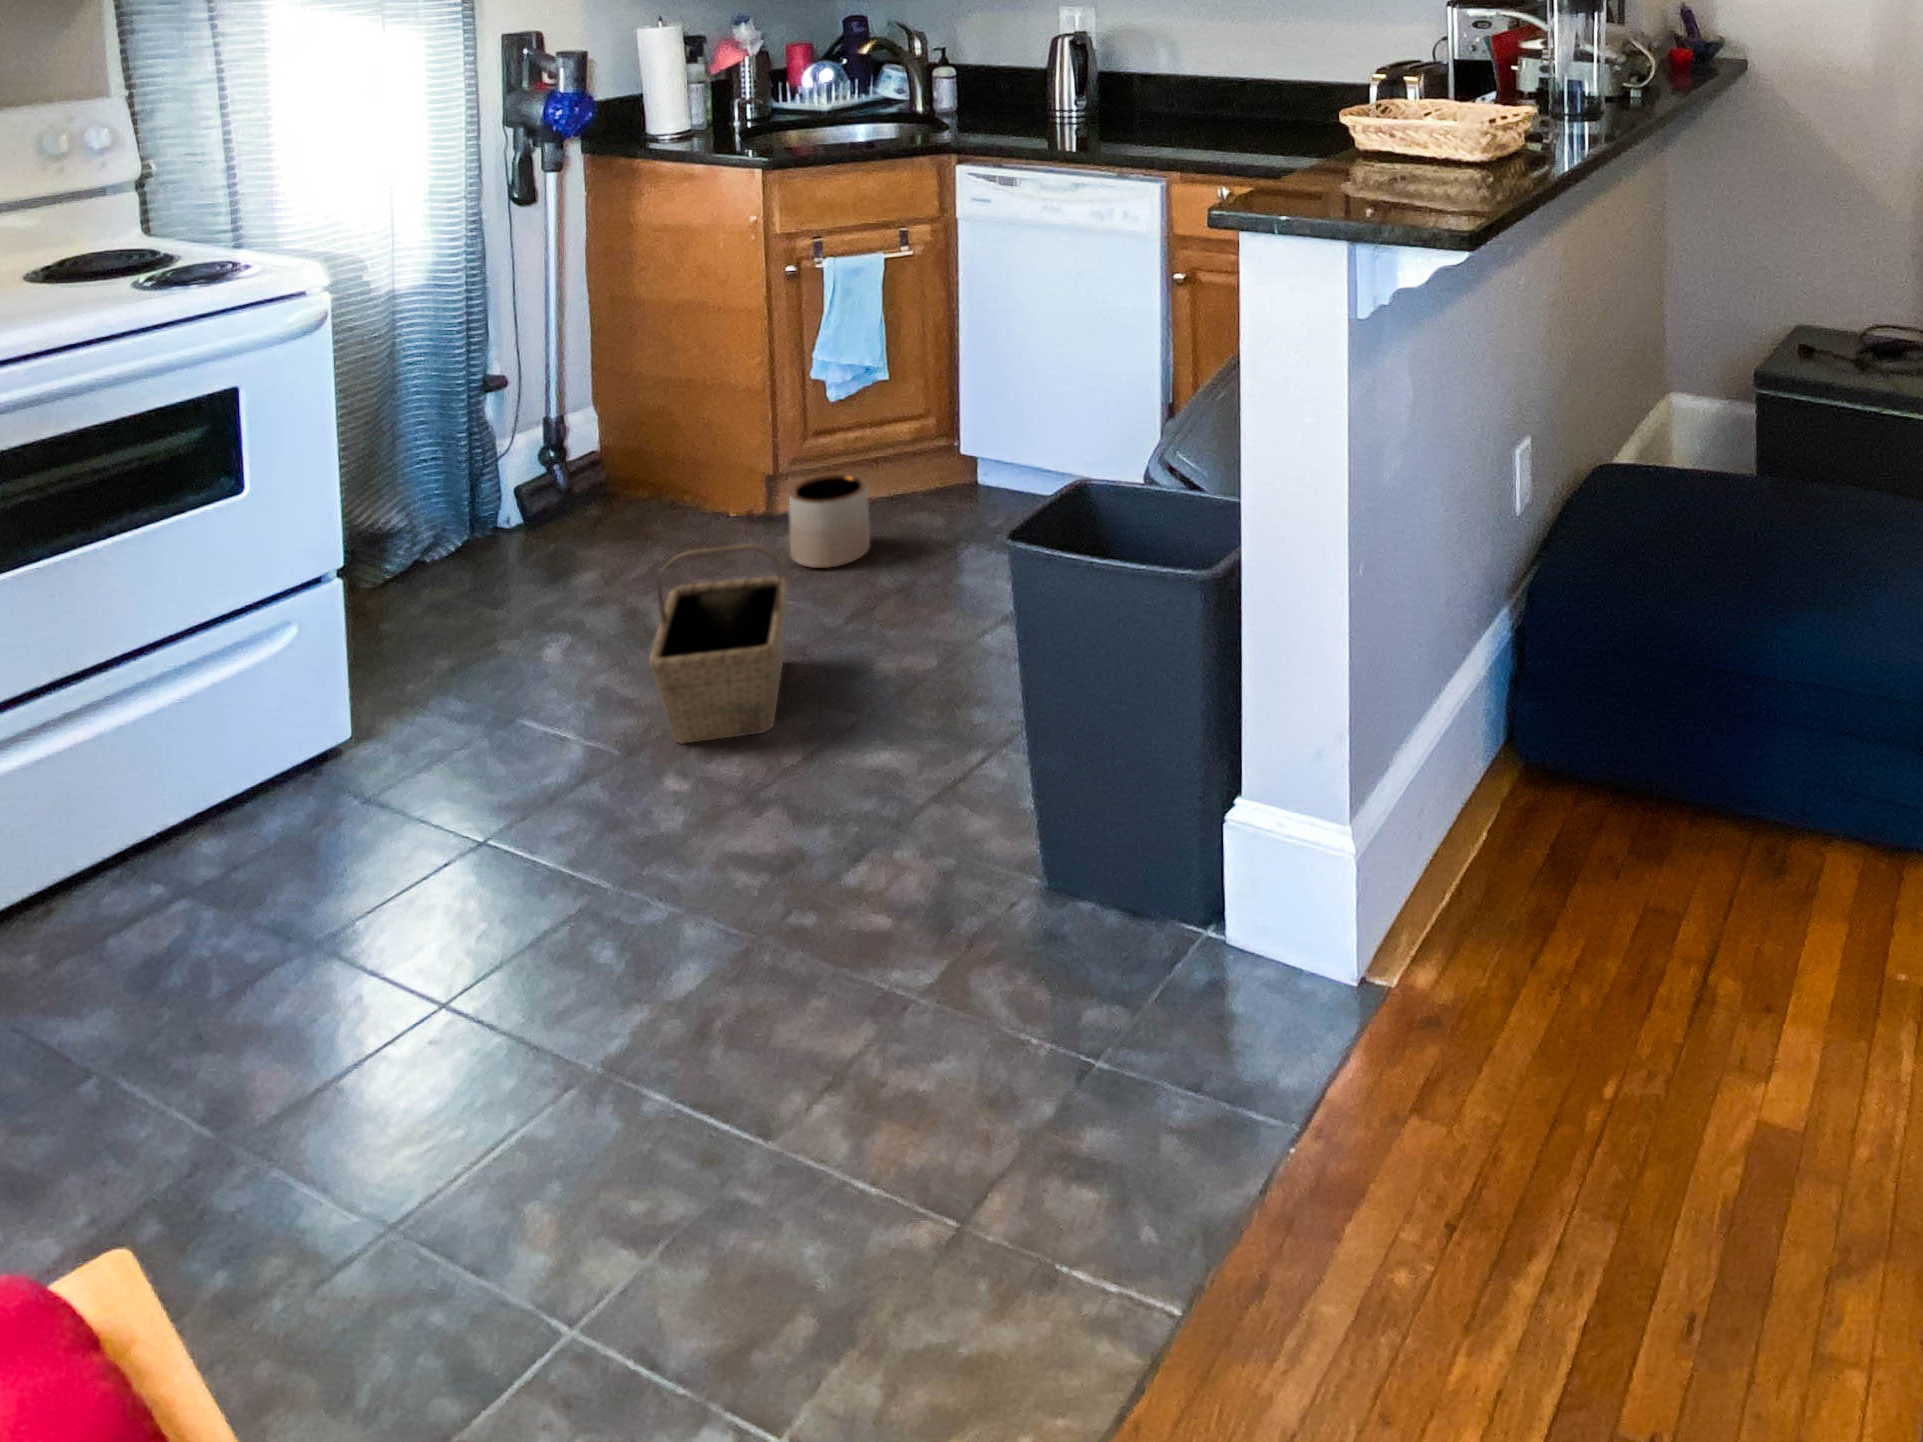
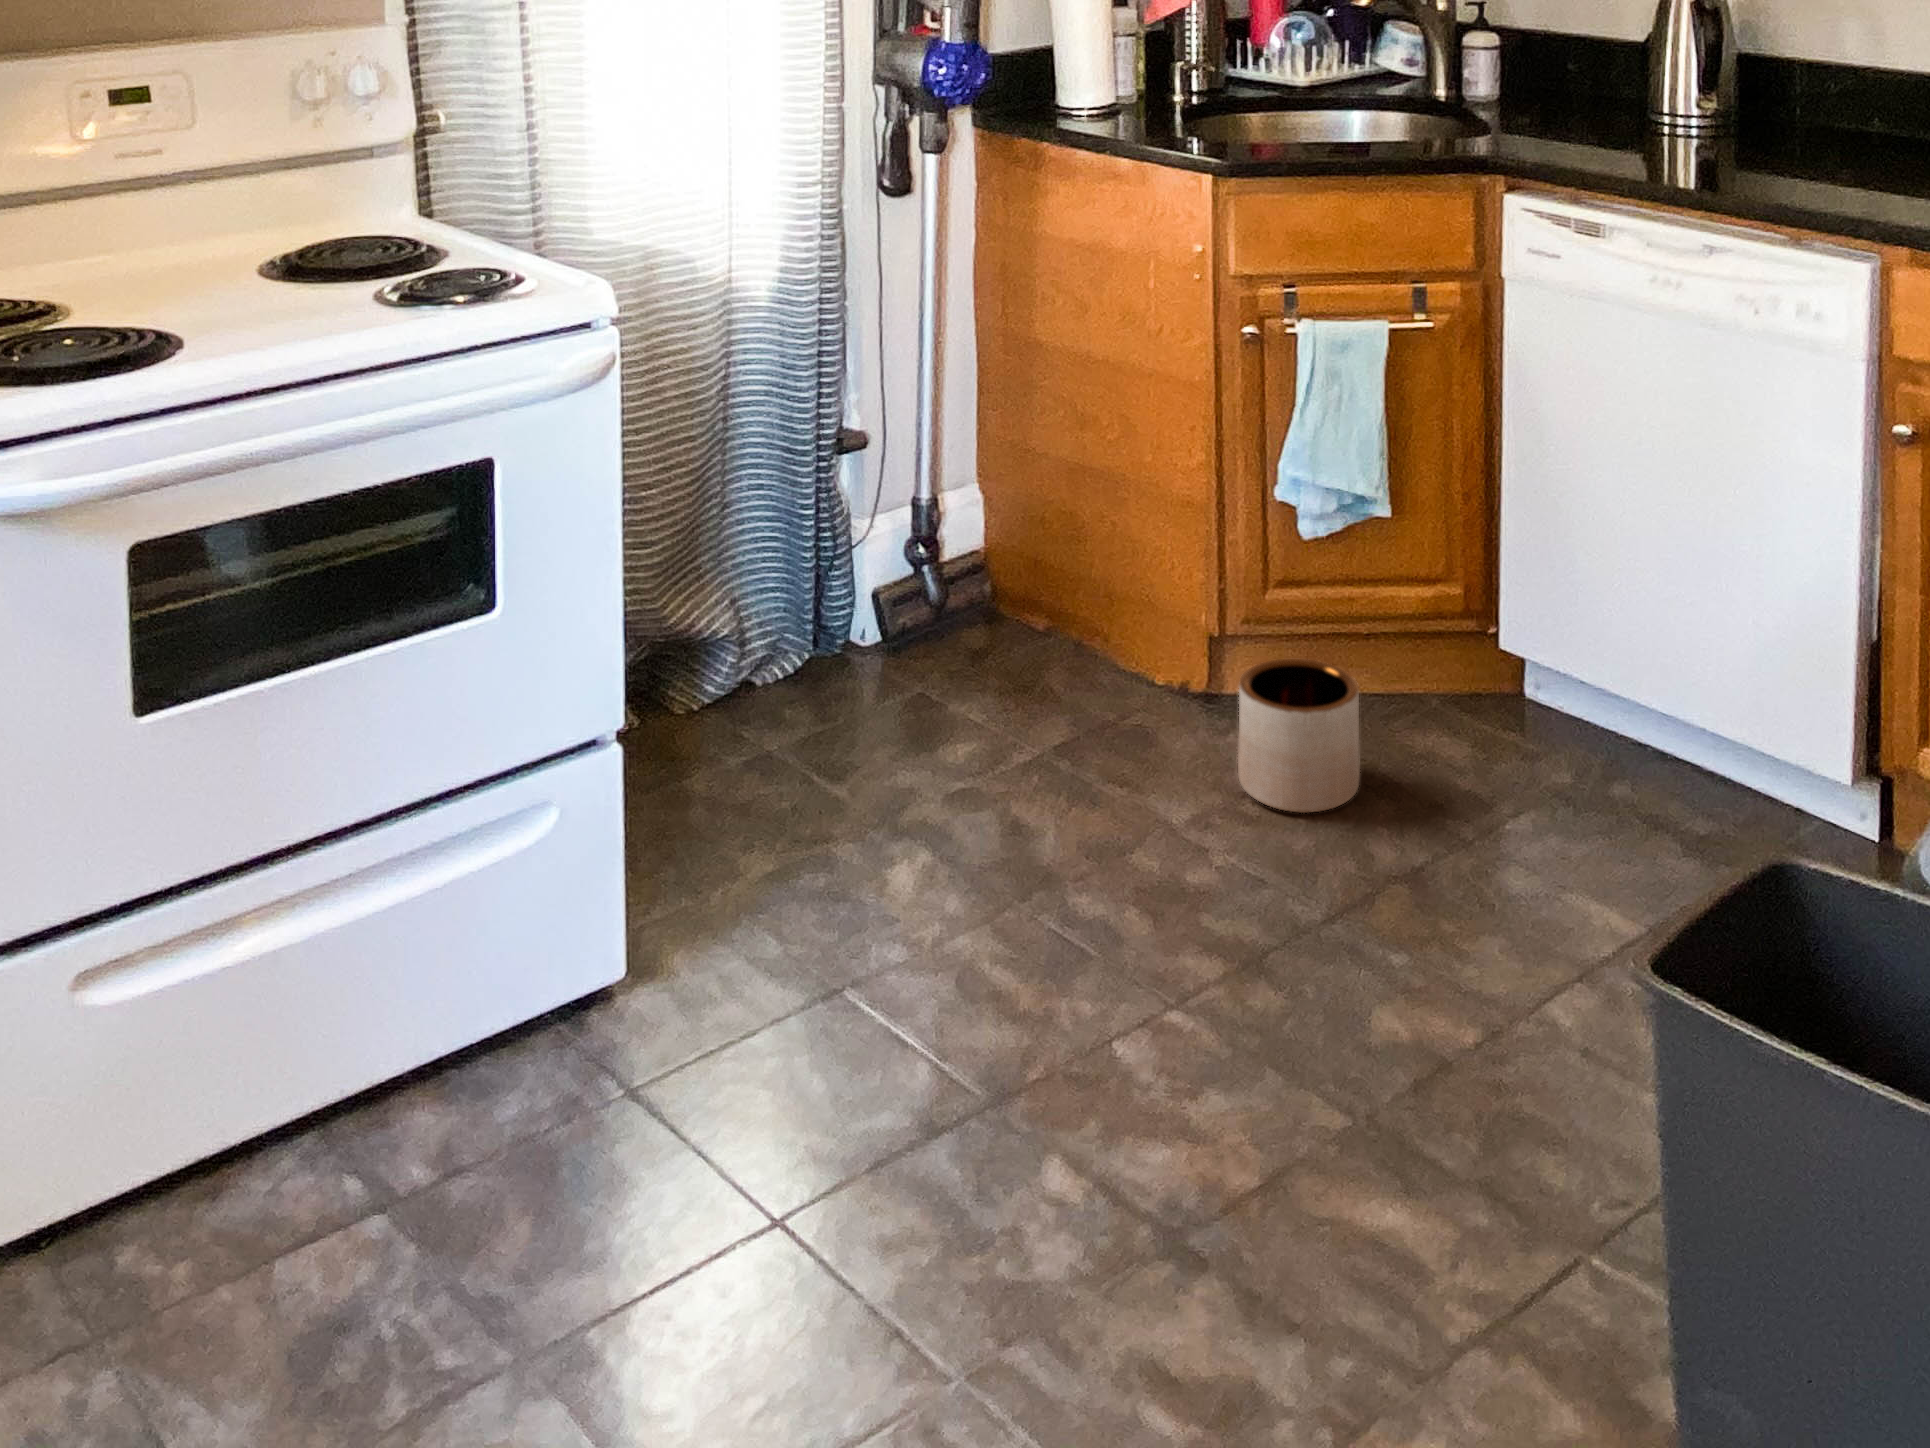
basket: present [649,544,788,744] -> none [1025,797,1238,1131]

